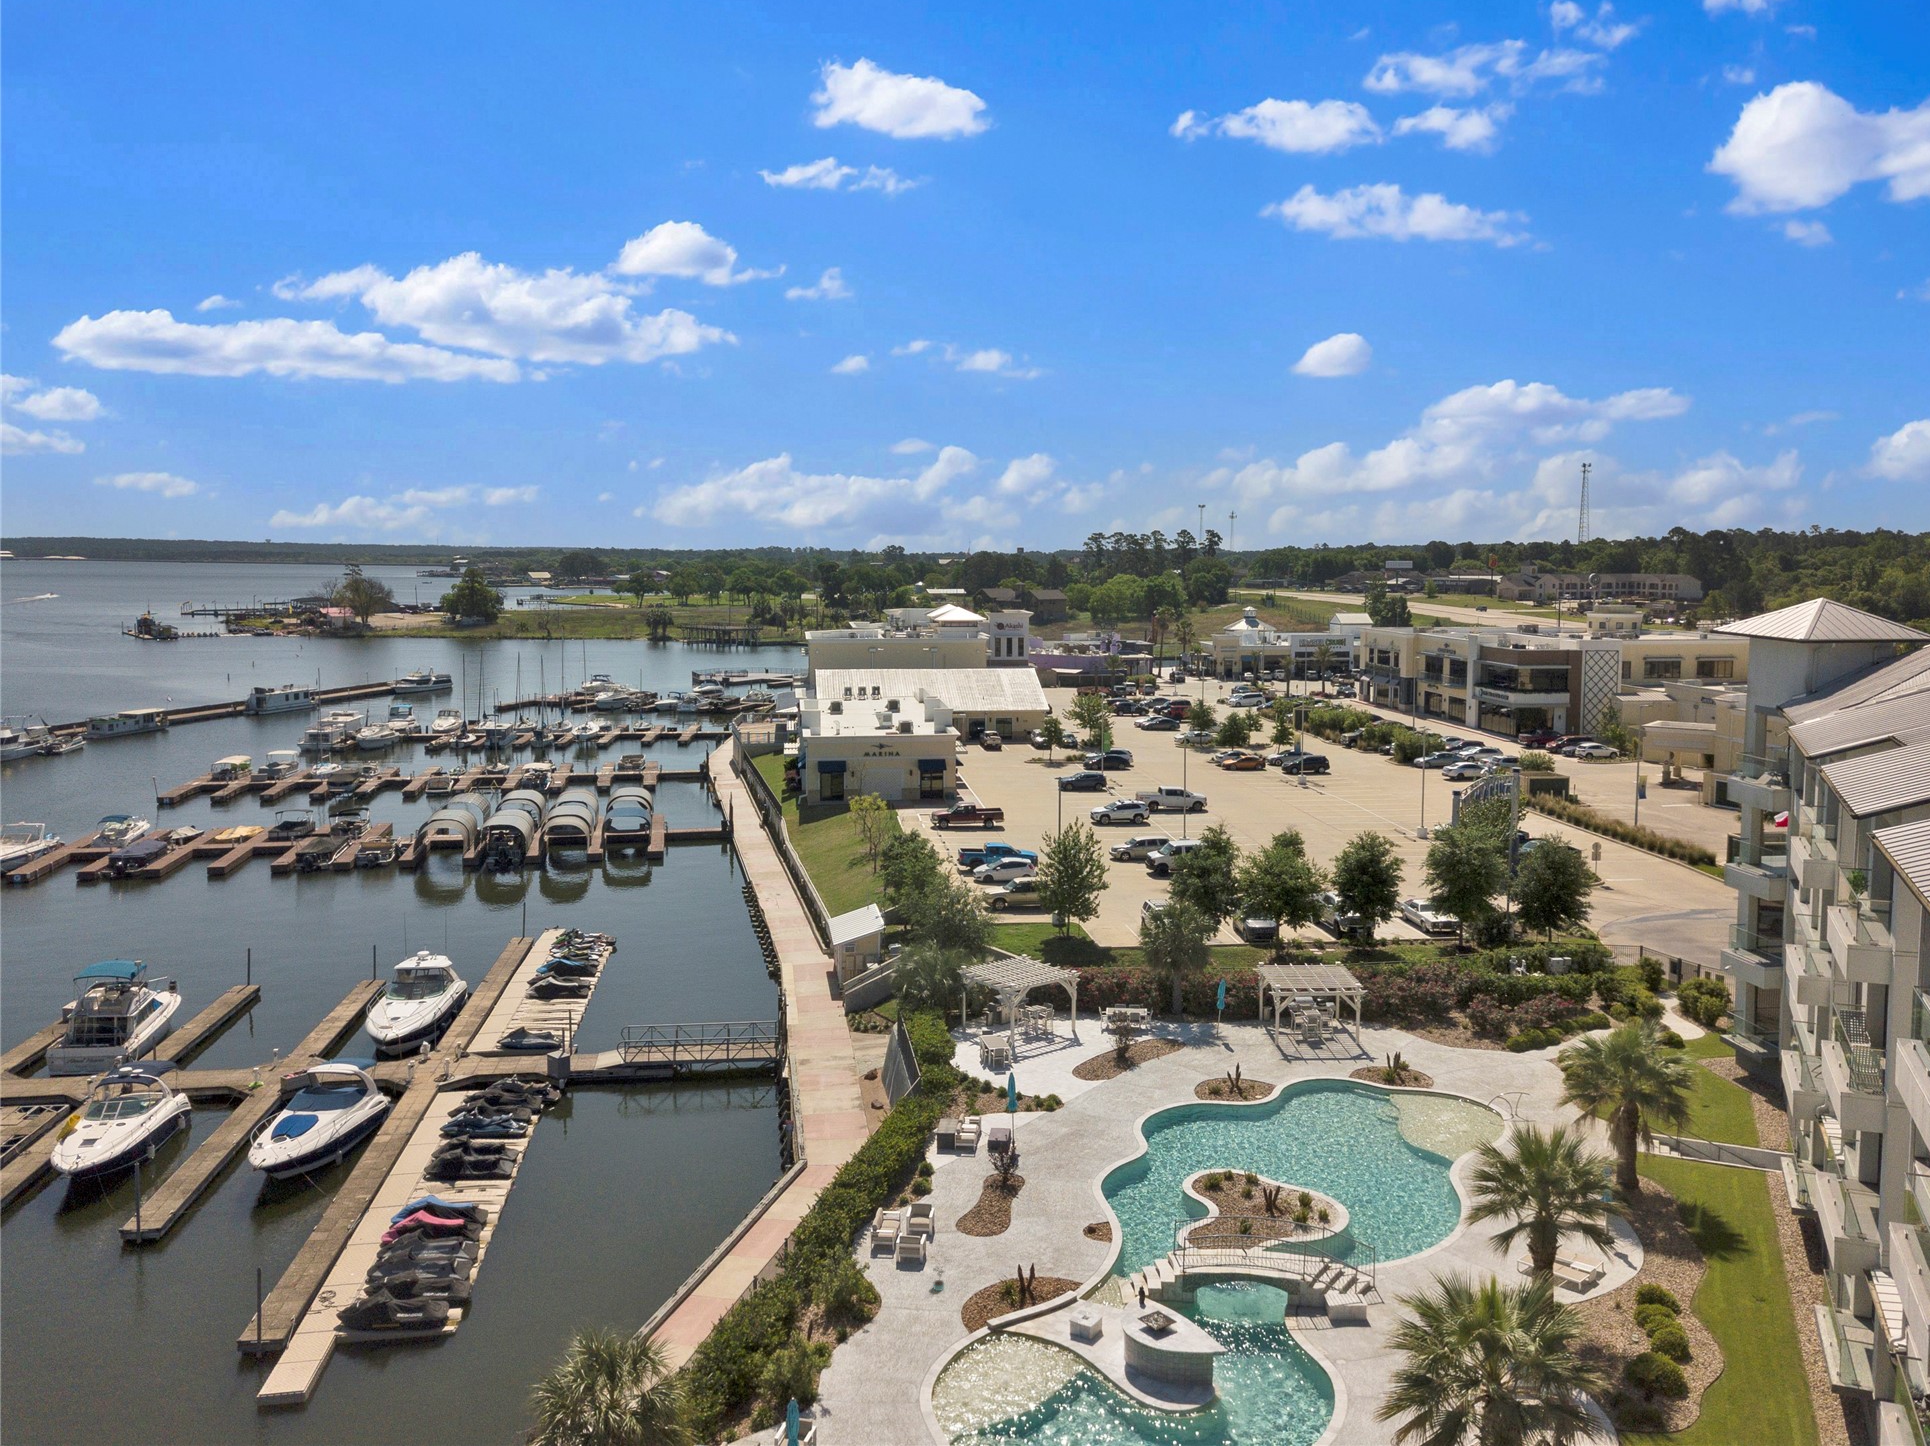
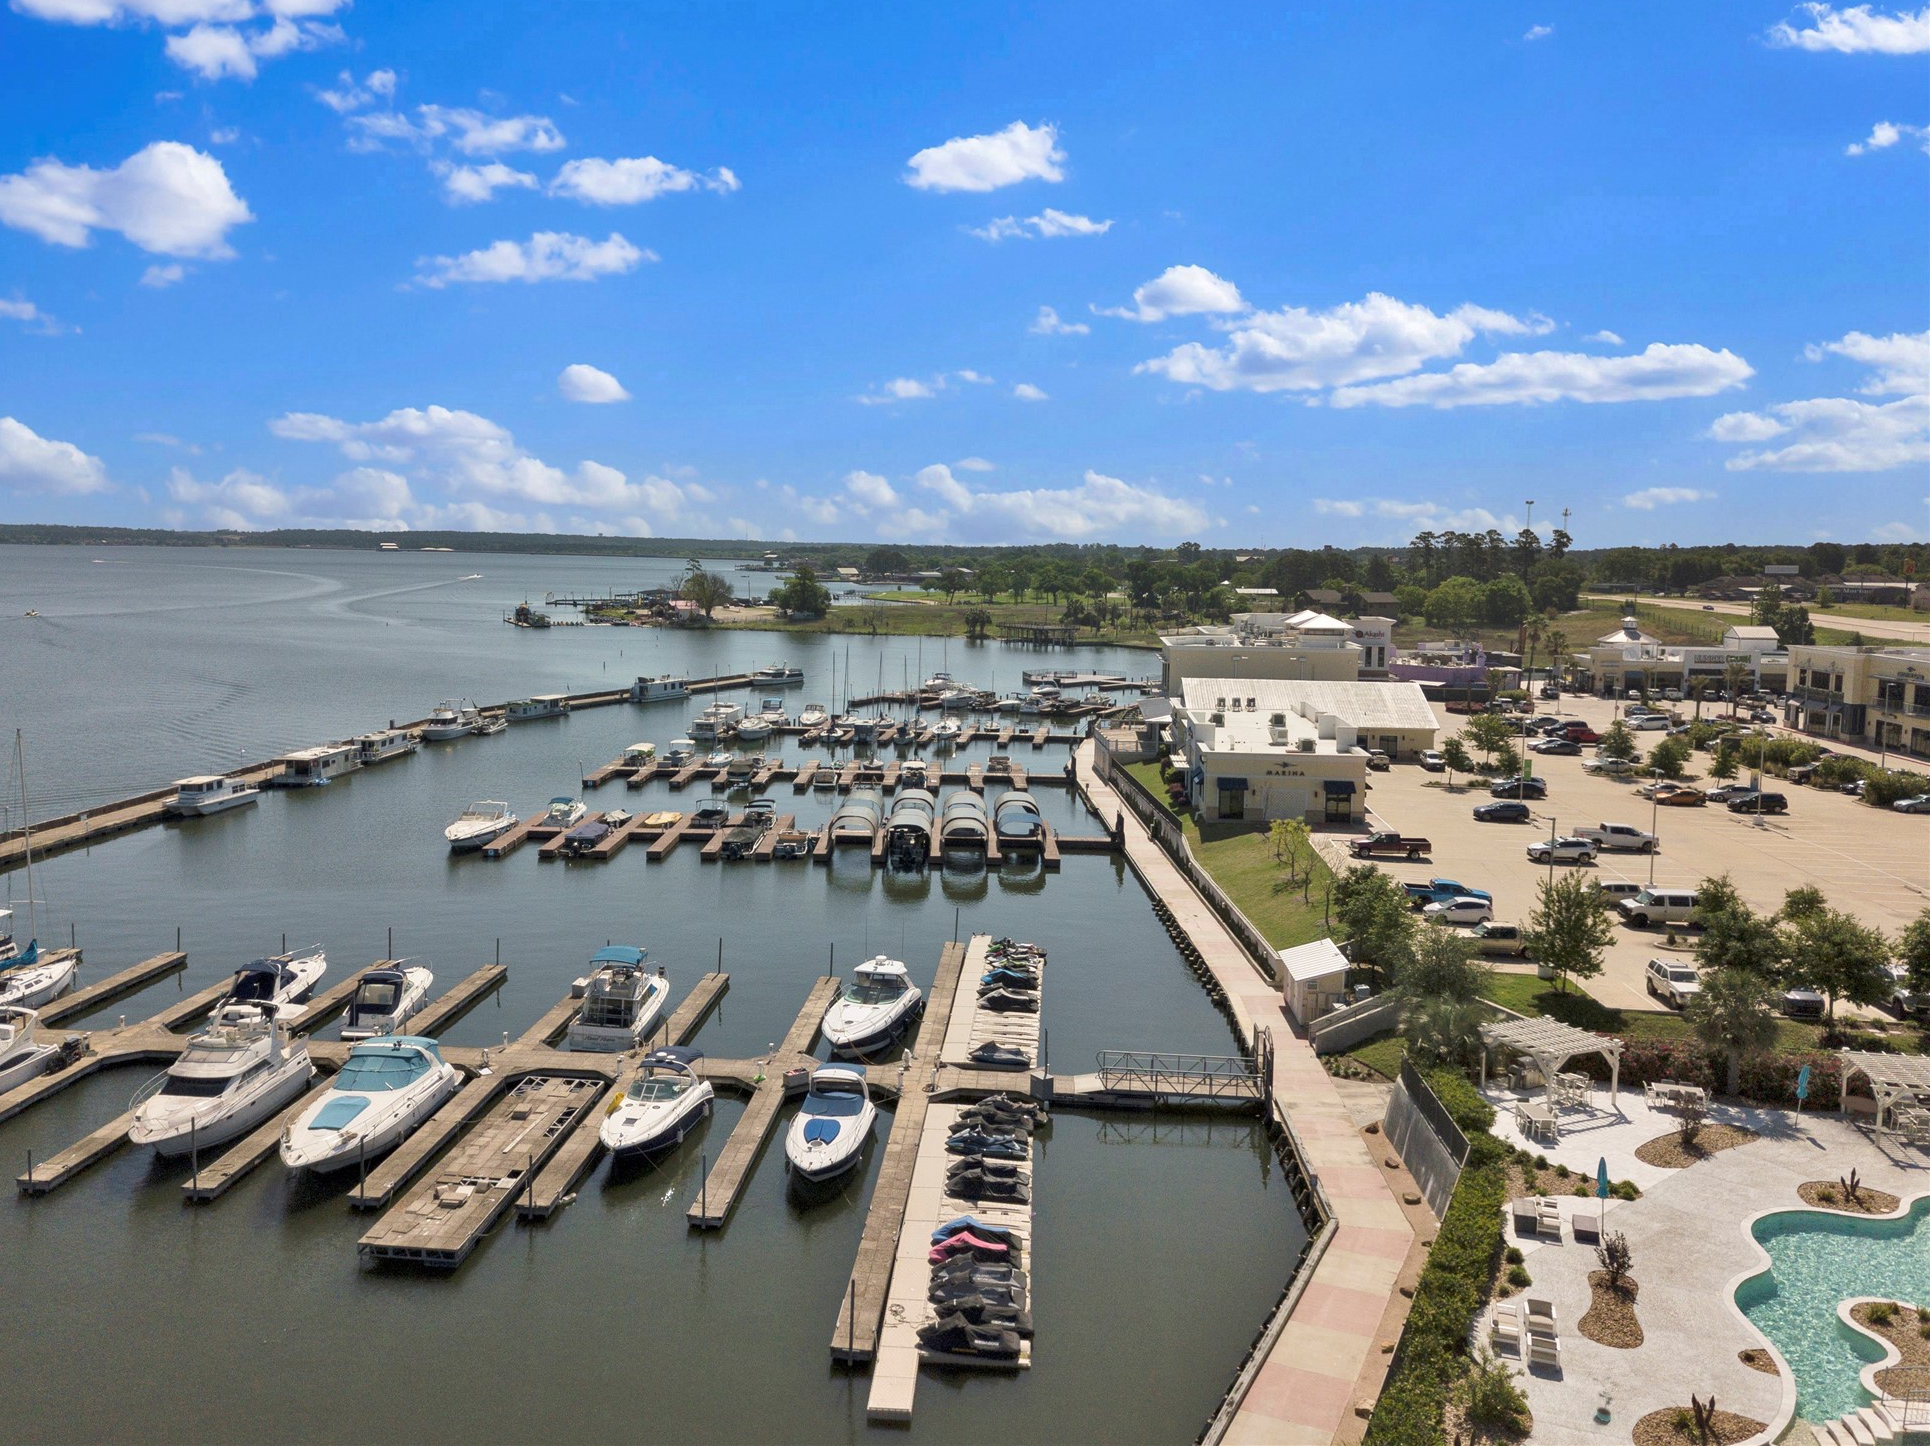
round table: none [1236,1006,1269,1037] -> present [1838,1096,1886,1129]

